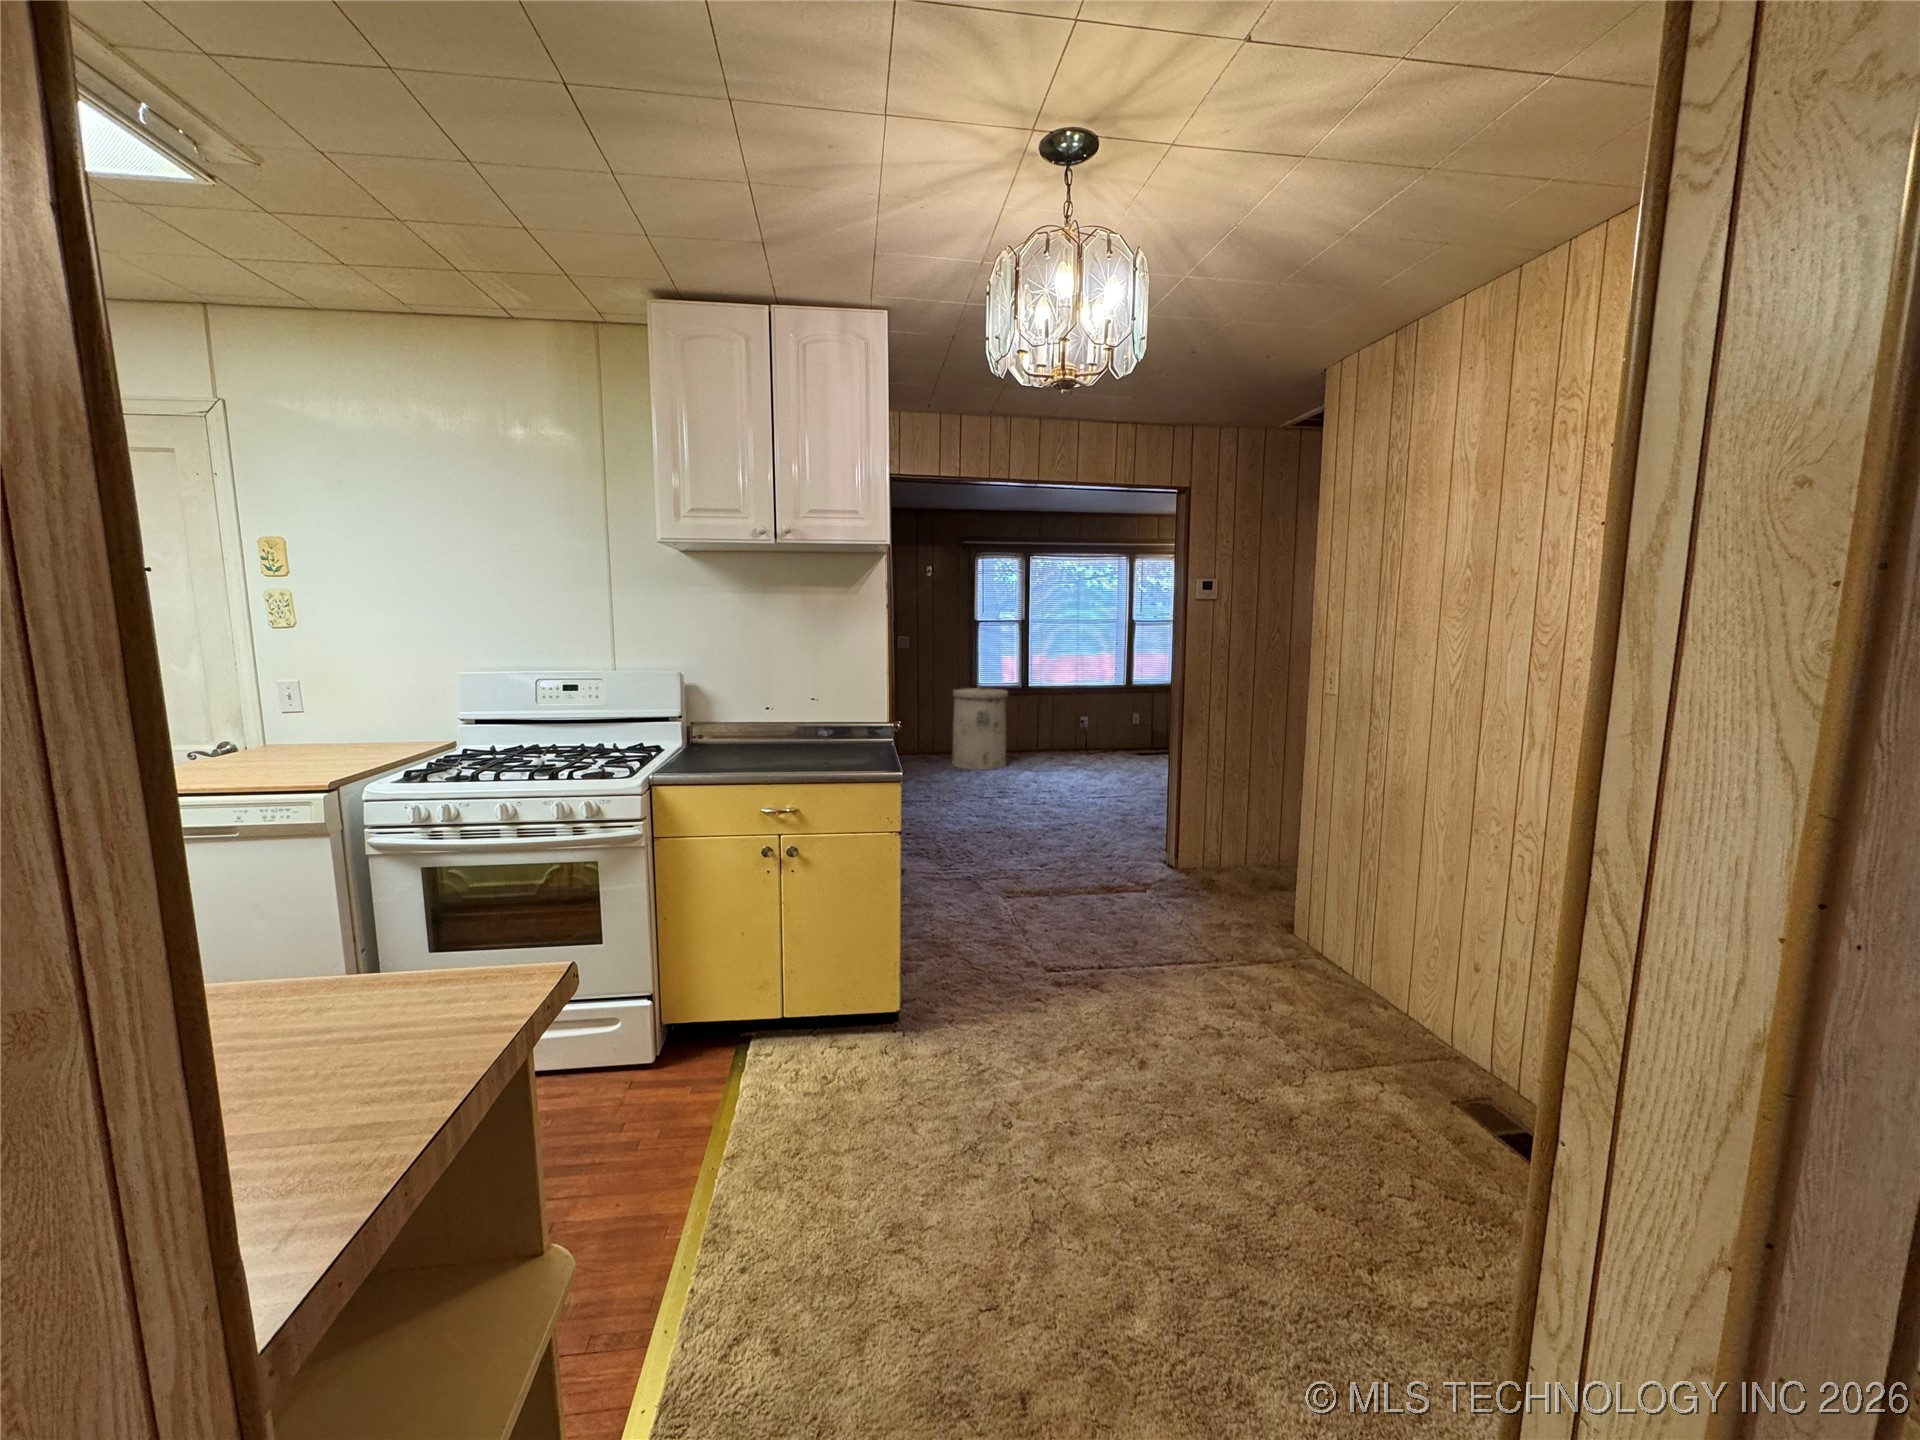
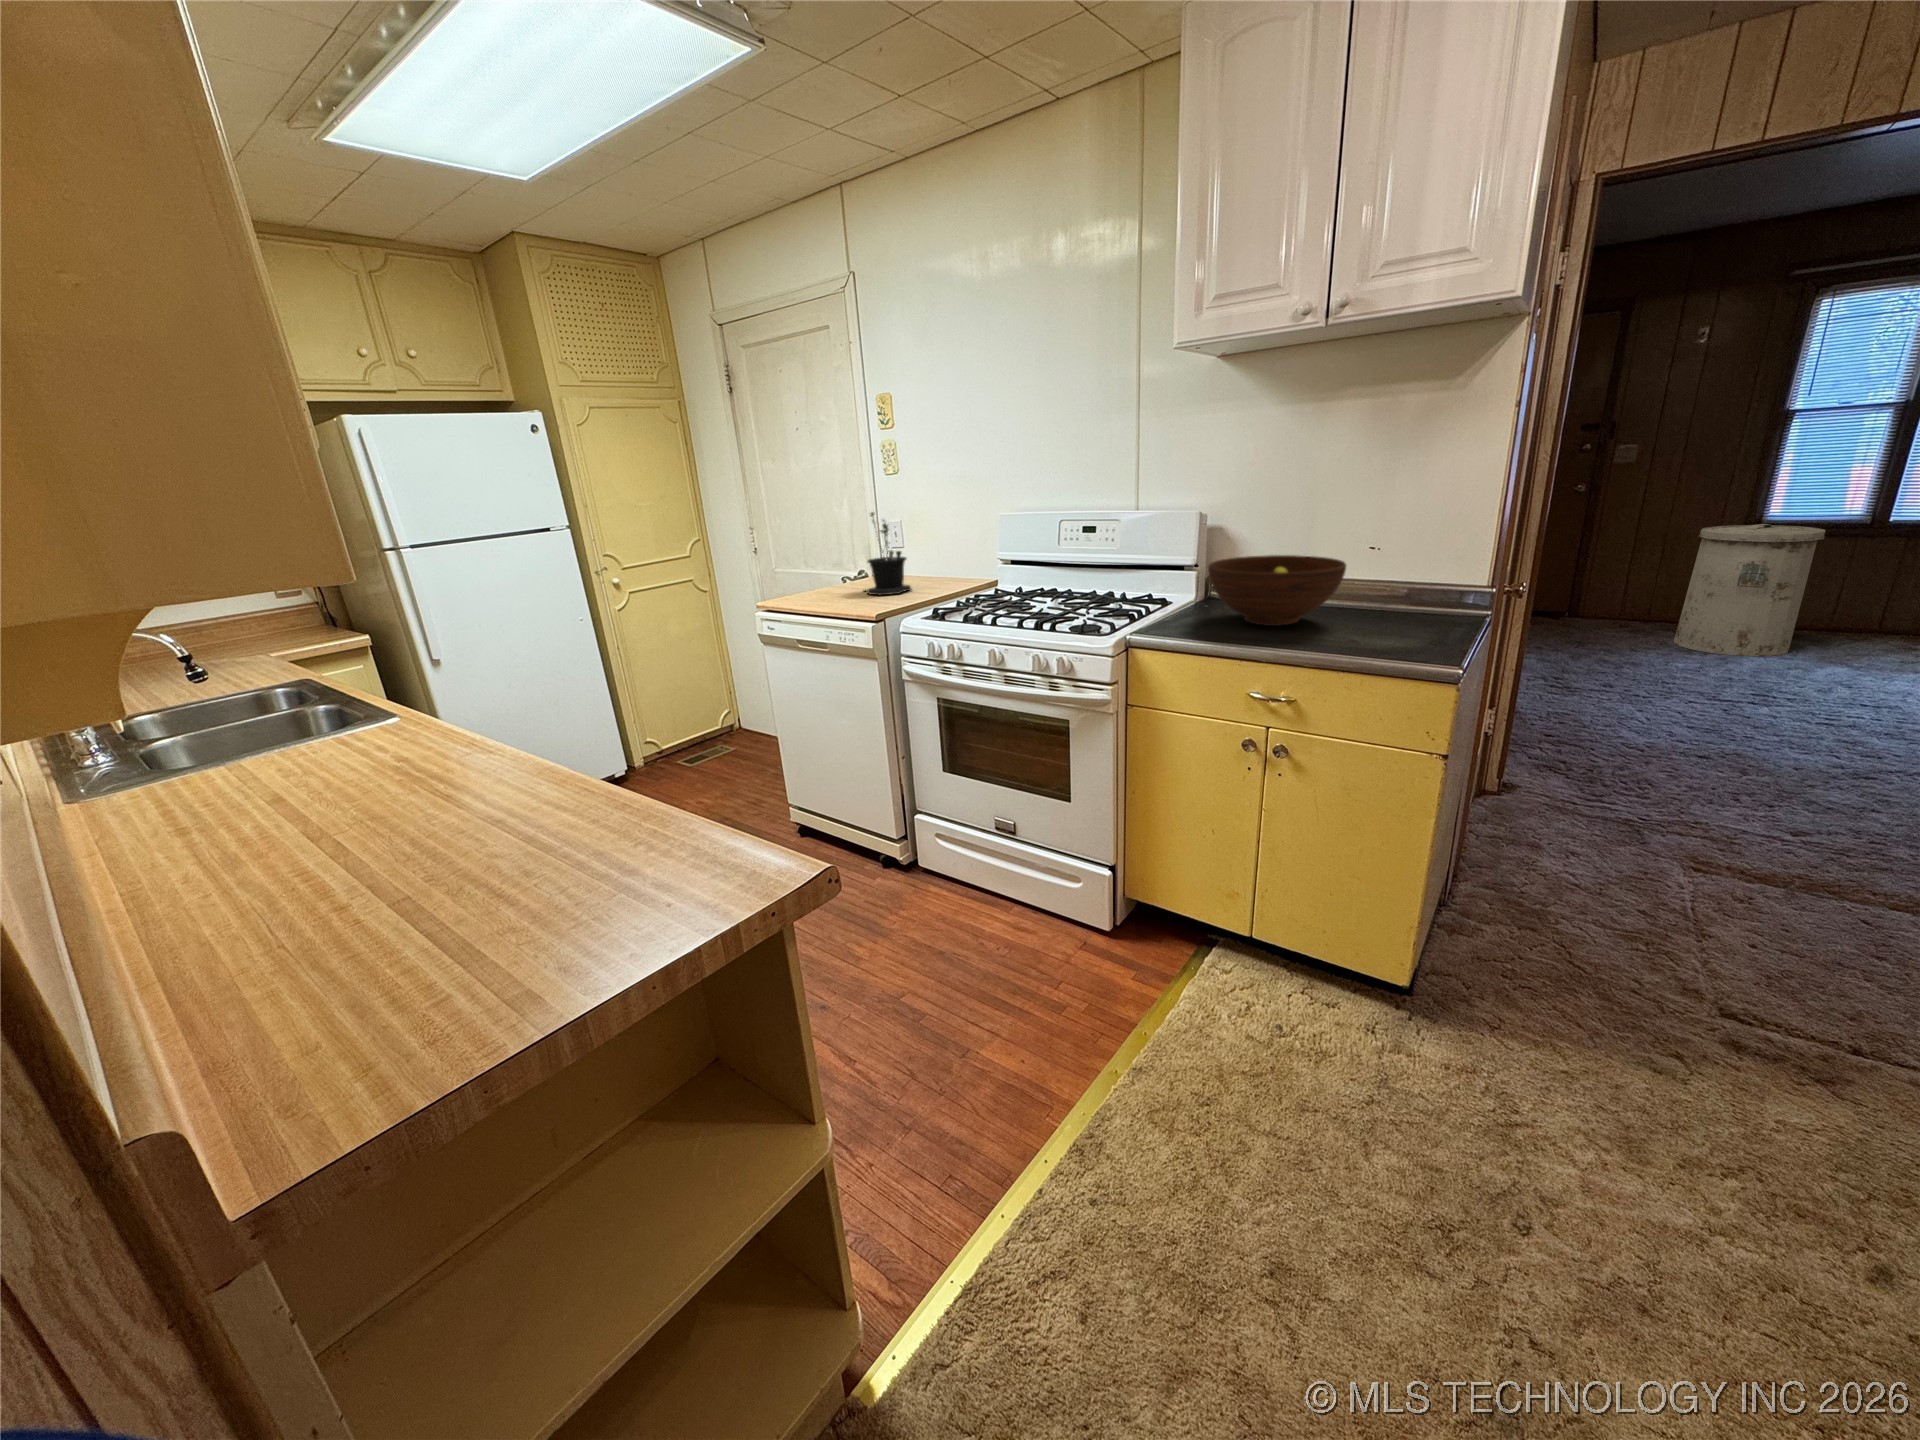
potted plant: none [258,667,342,765] -> present [867,512,911,595]
fruit bowl: none [705,706,808,760] -> present [1208,555,1346,626]

